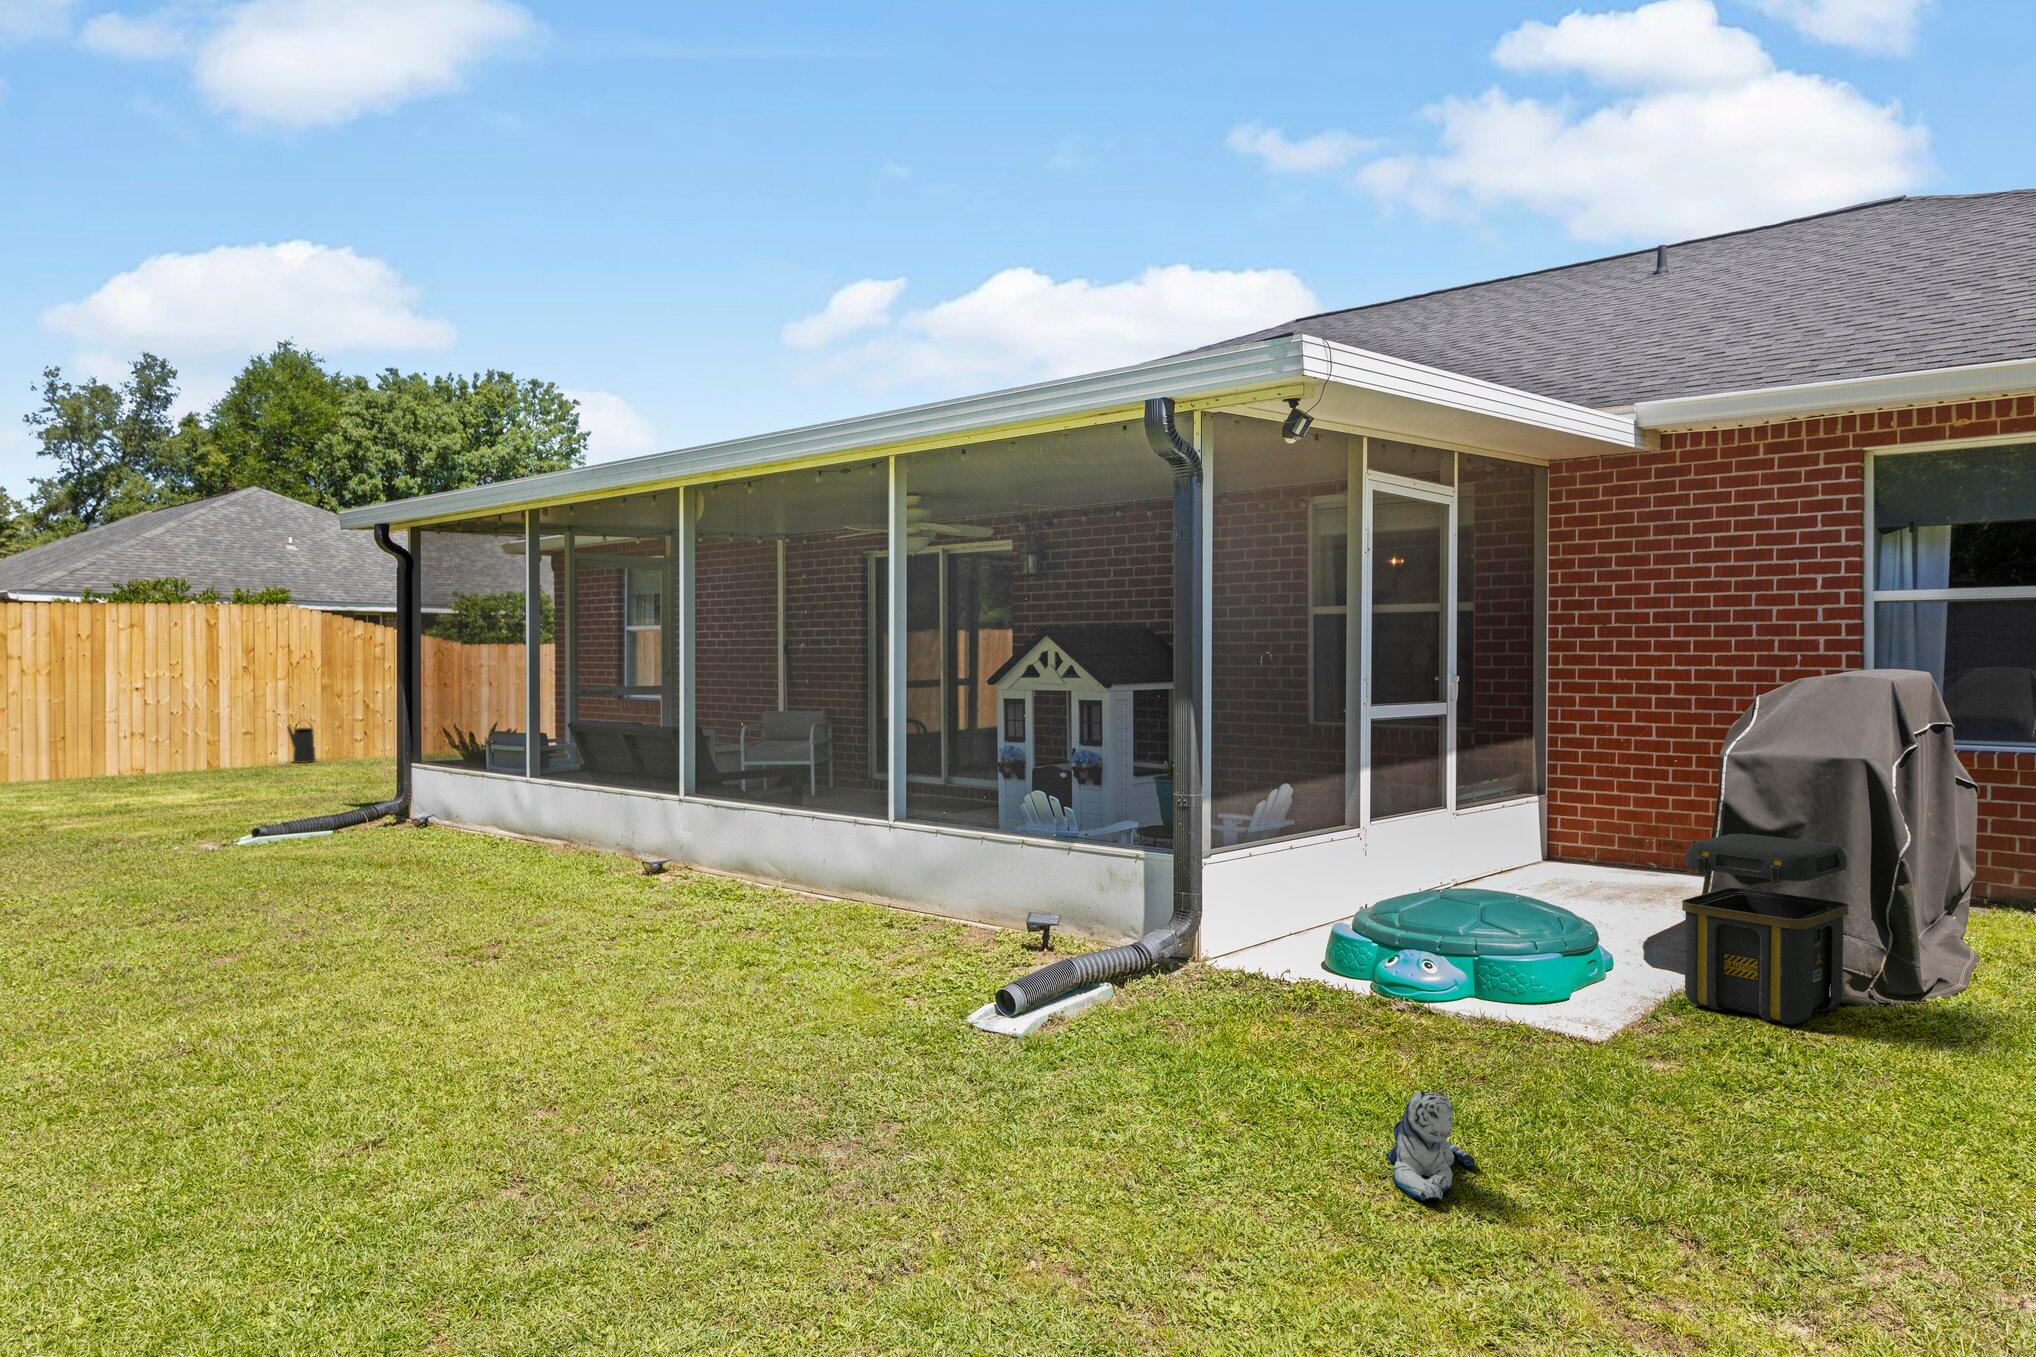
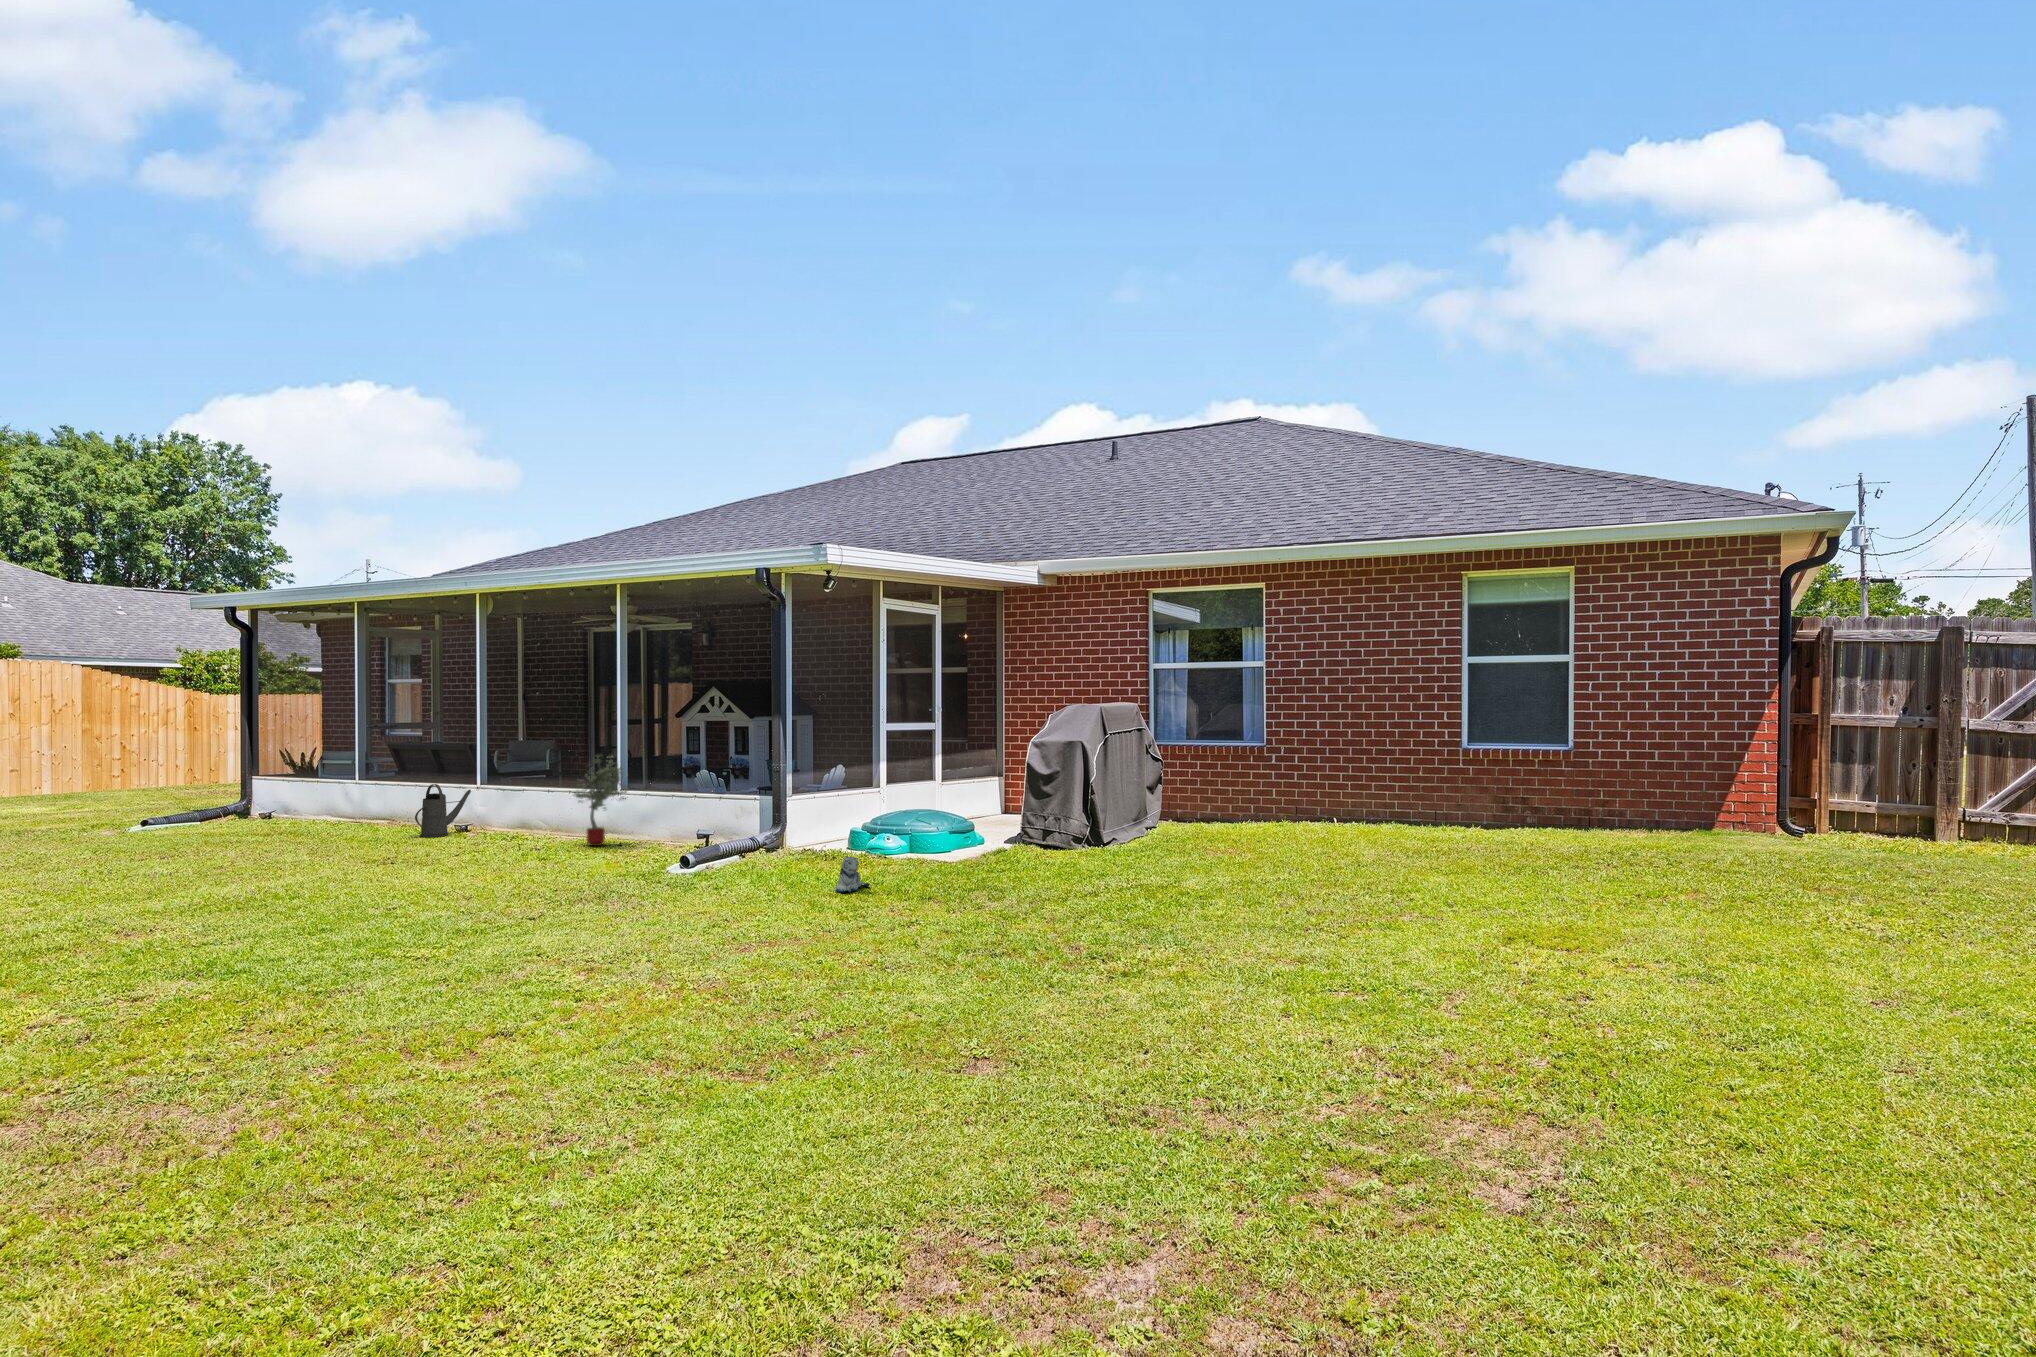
watering can: present [287,726,316,763] -> present [415,784,471,837]
potted tree: none [812,758,908,921] -> present [574,755,629,846]
toolbox: present [1682,834,1849,1024] -> none [1004,777,1074,857]

